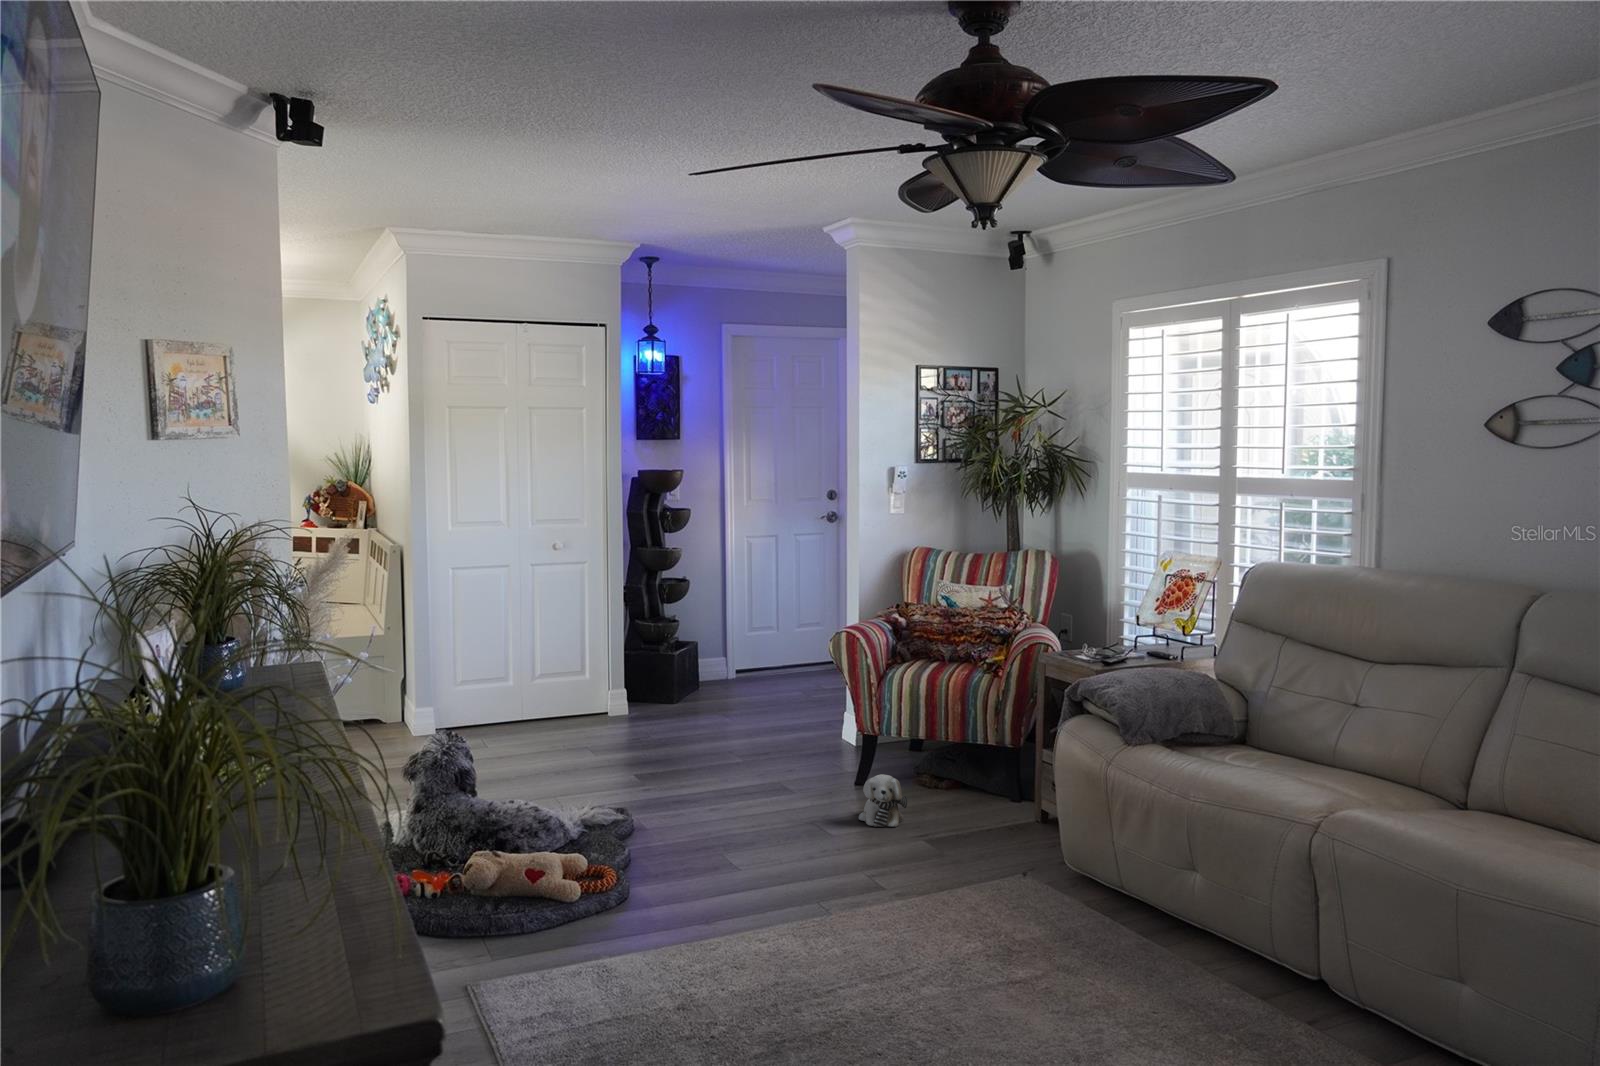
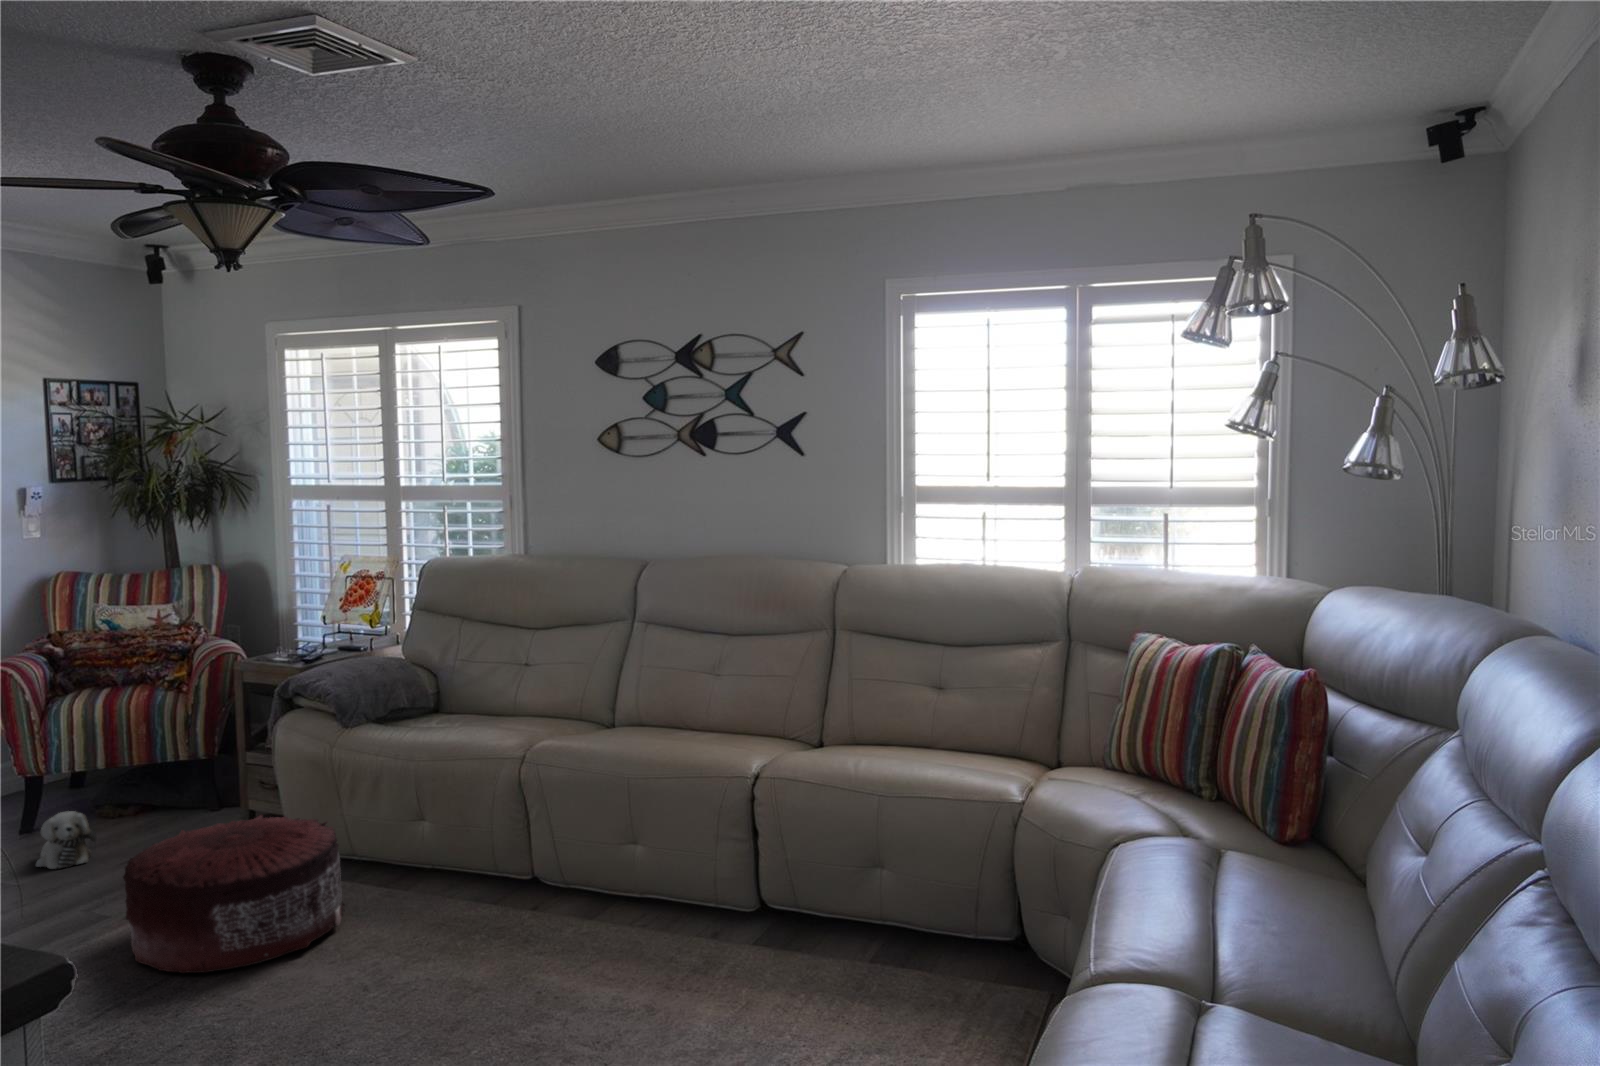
pouf: none [887,825,1100,994] -> present [123,815,344,973]

